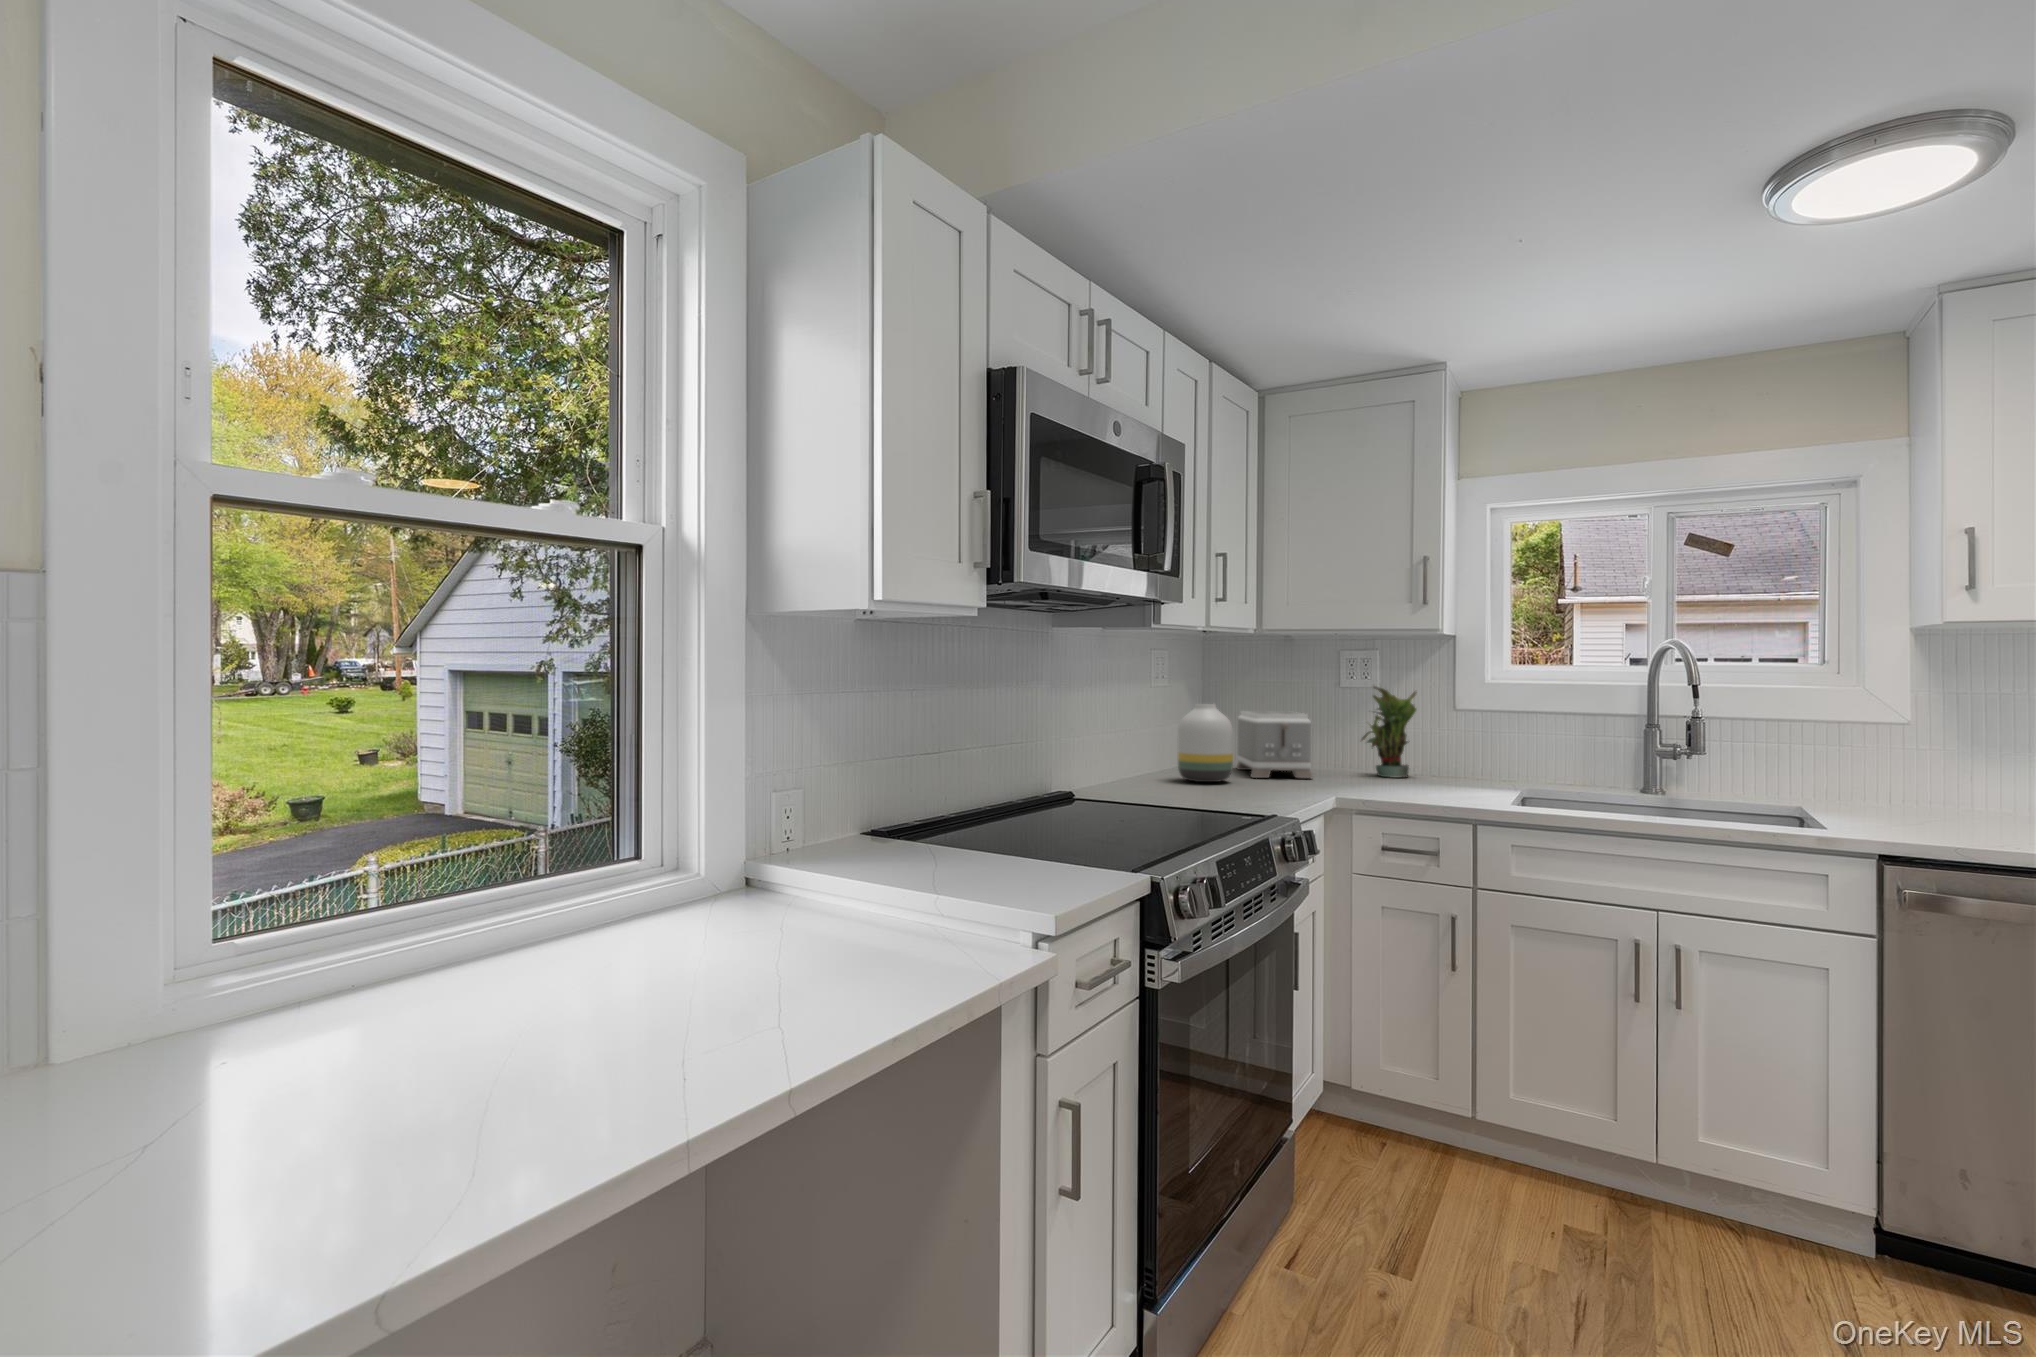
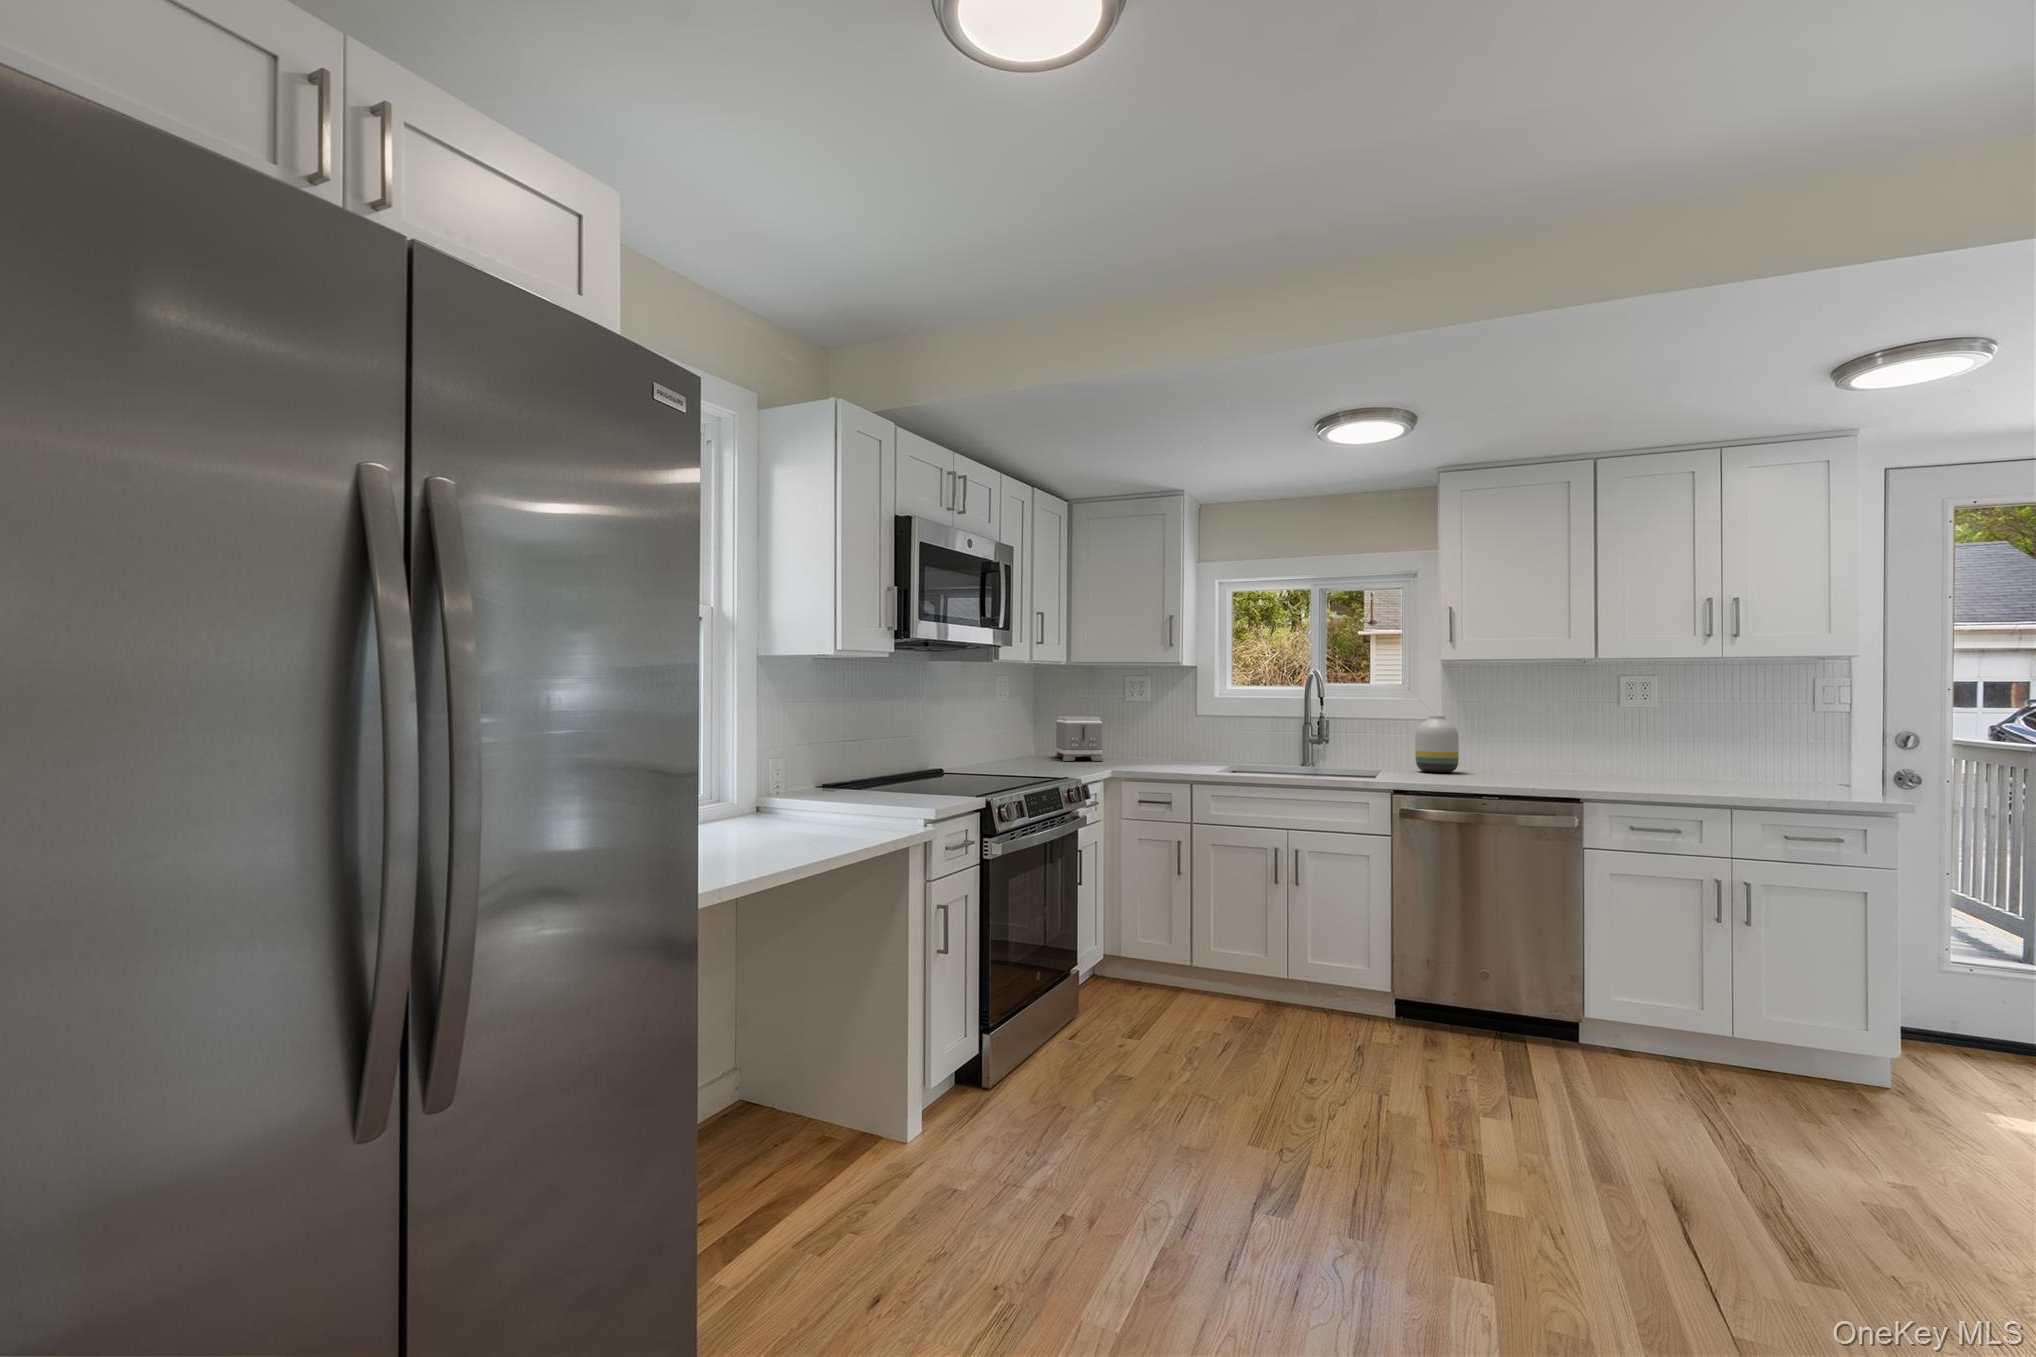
potted plant: present [1362,686,1416,778] -> none [1136,698,1172,760]
vase: present [1178,704,1233,782] -> present [1415,716,1459,772]

